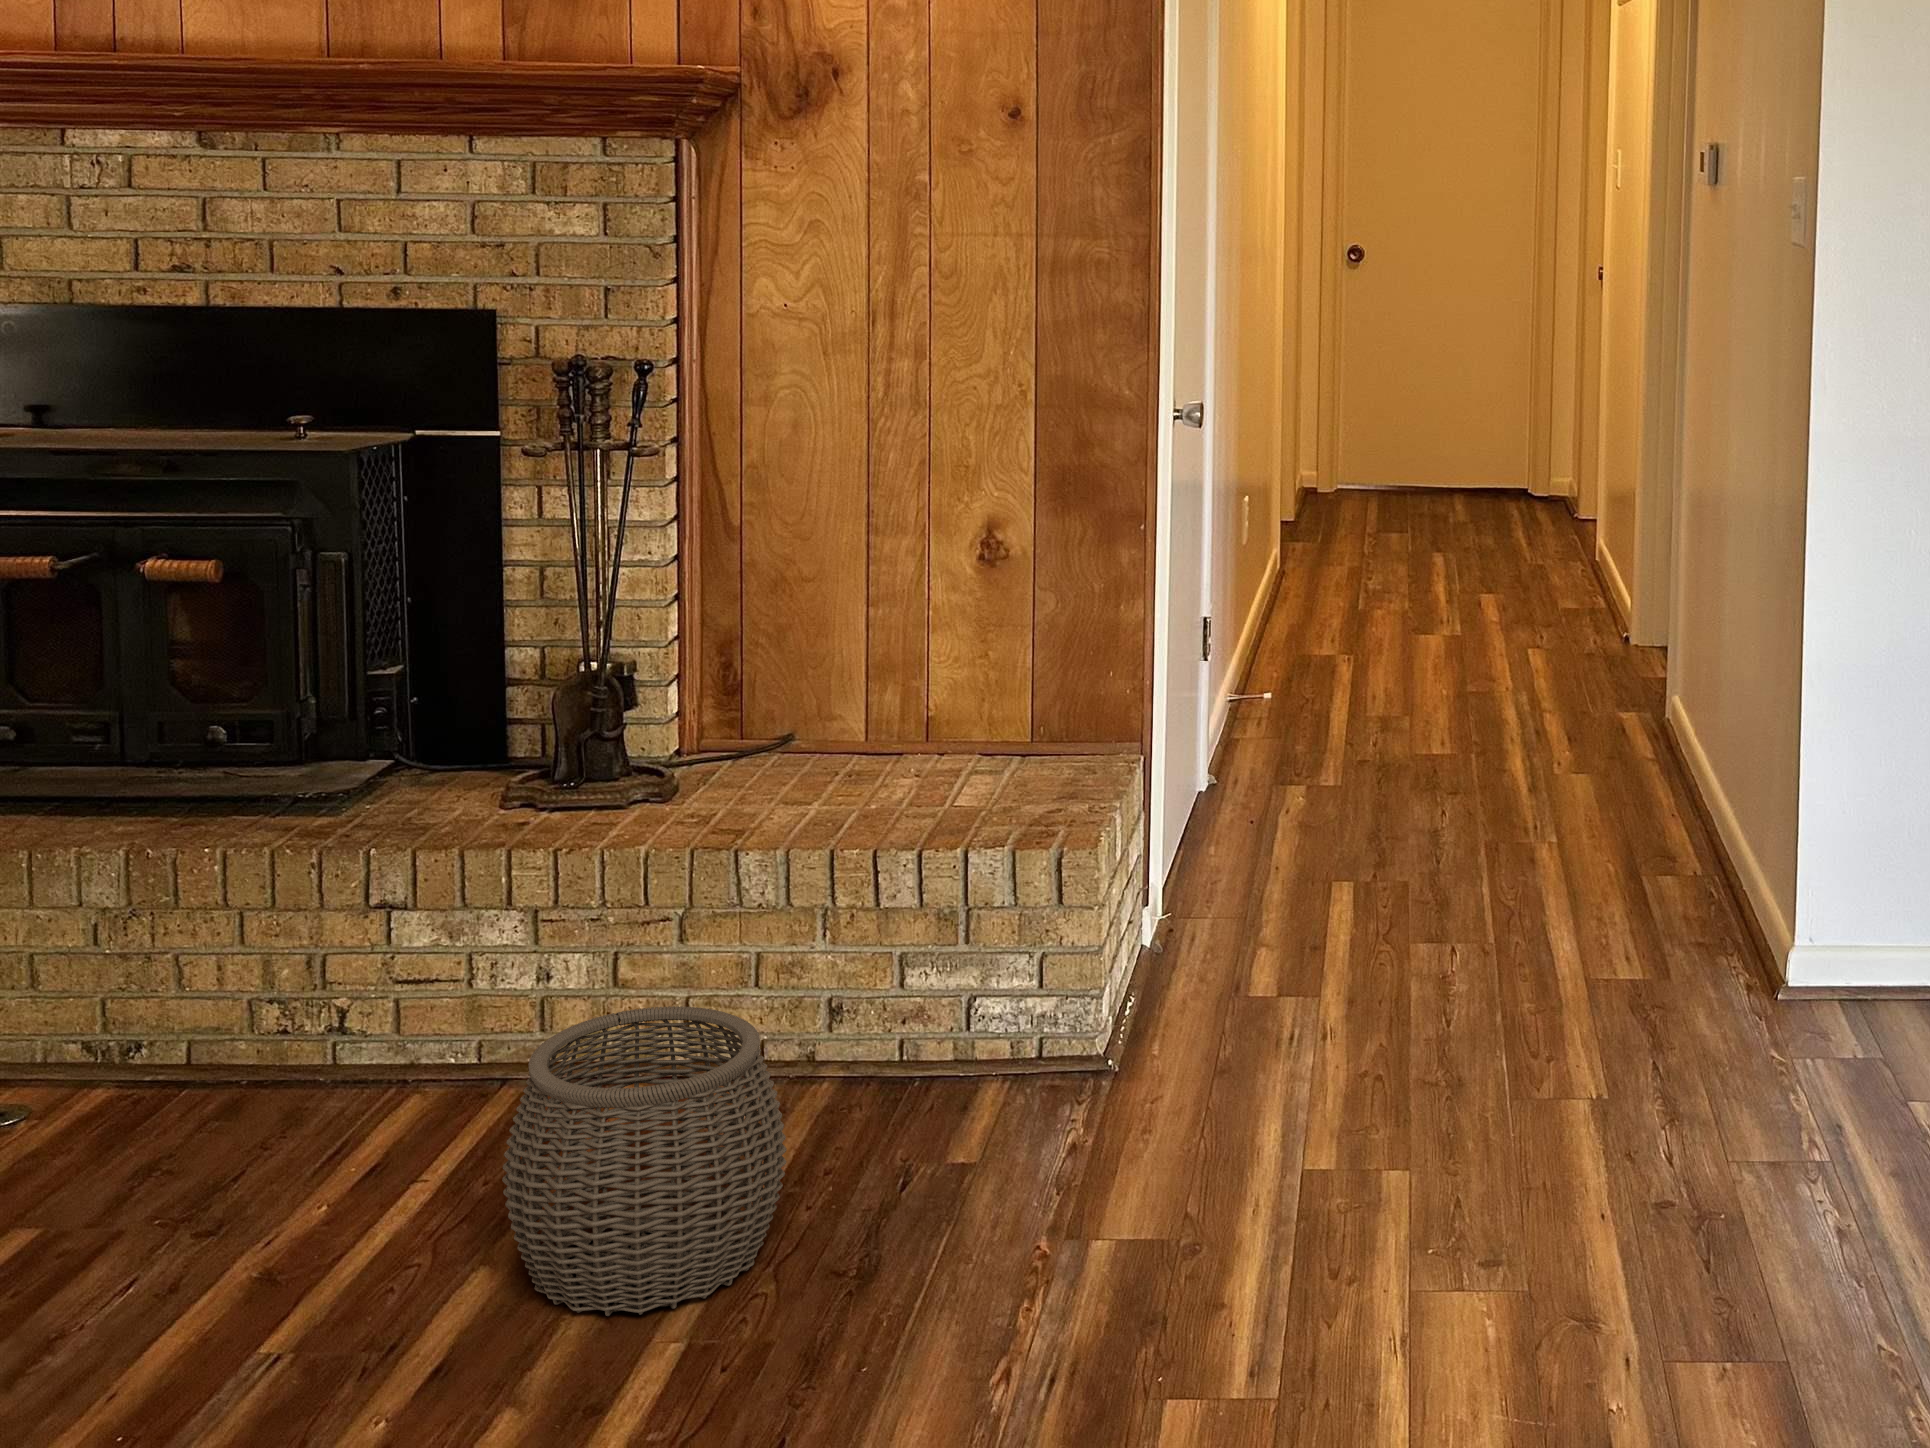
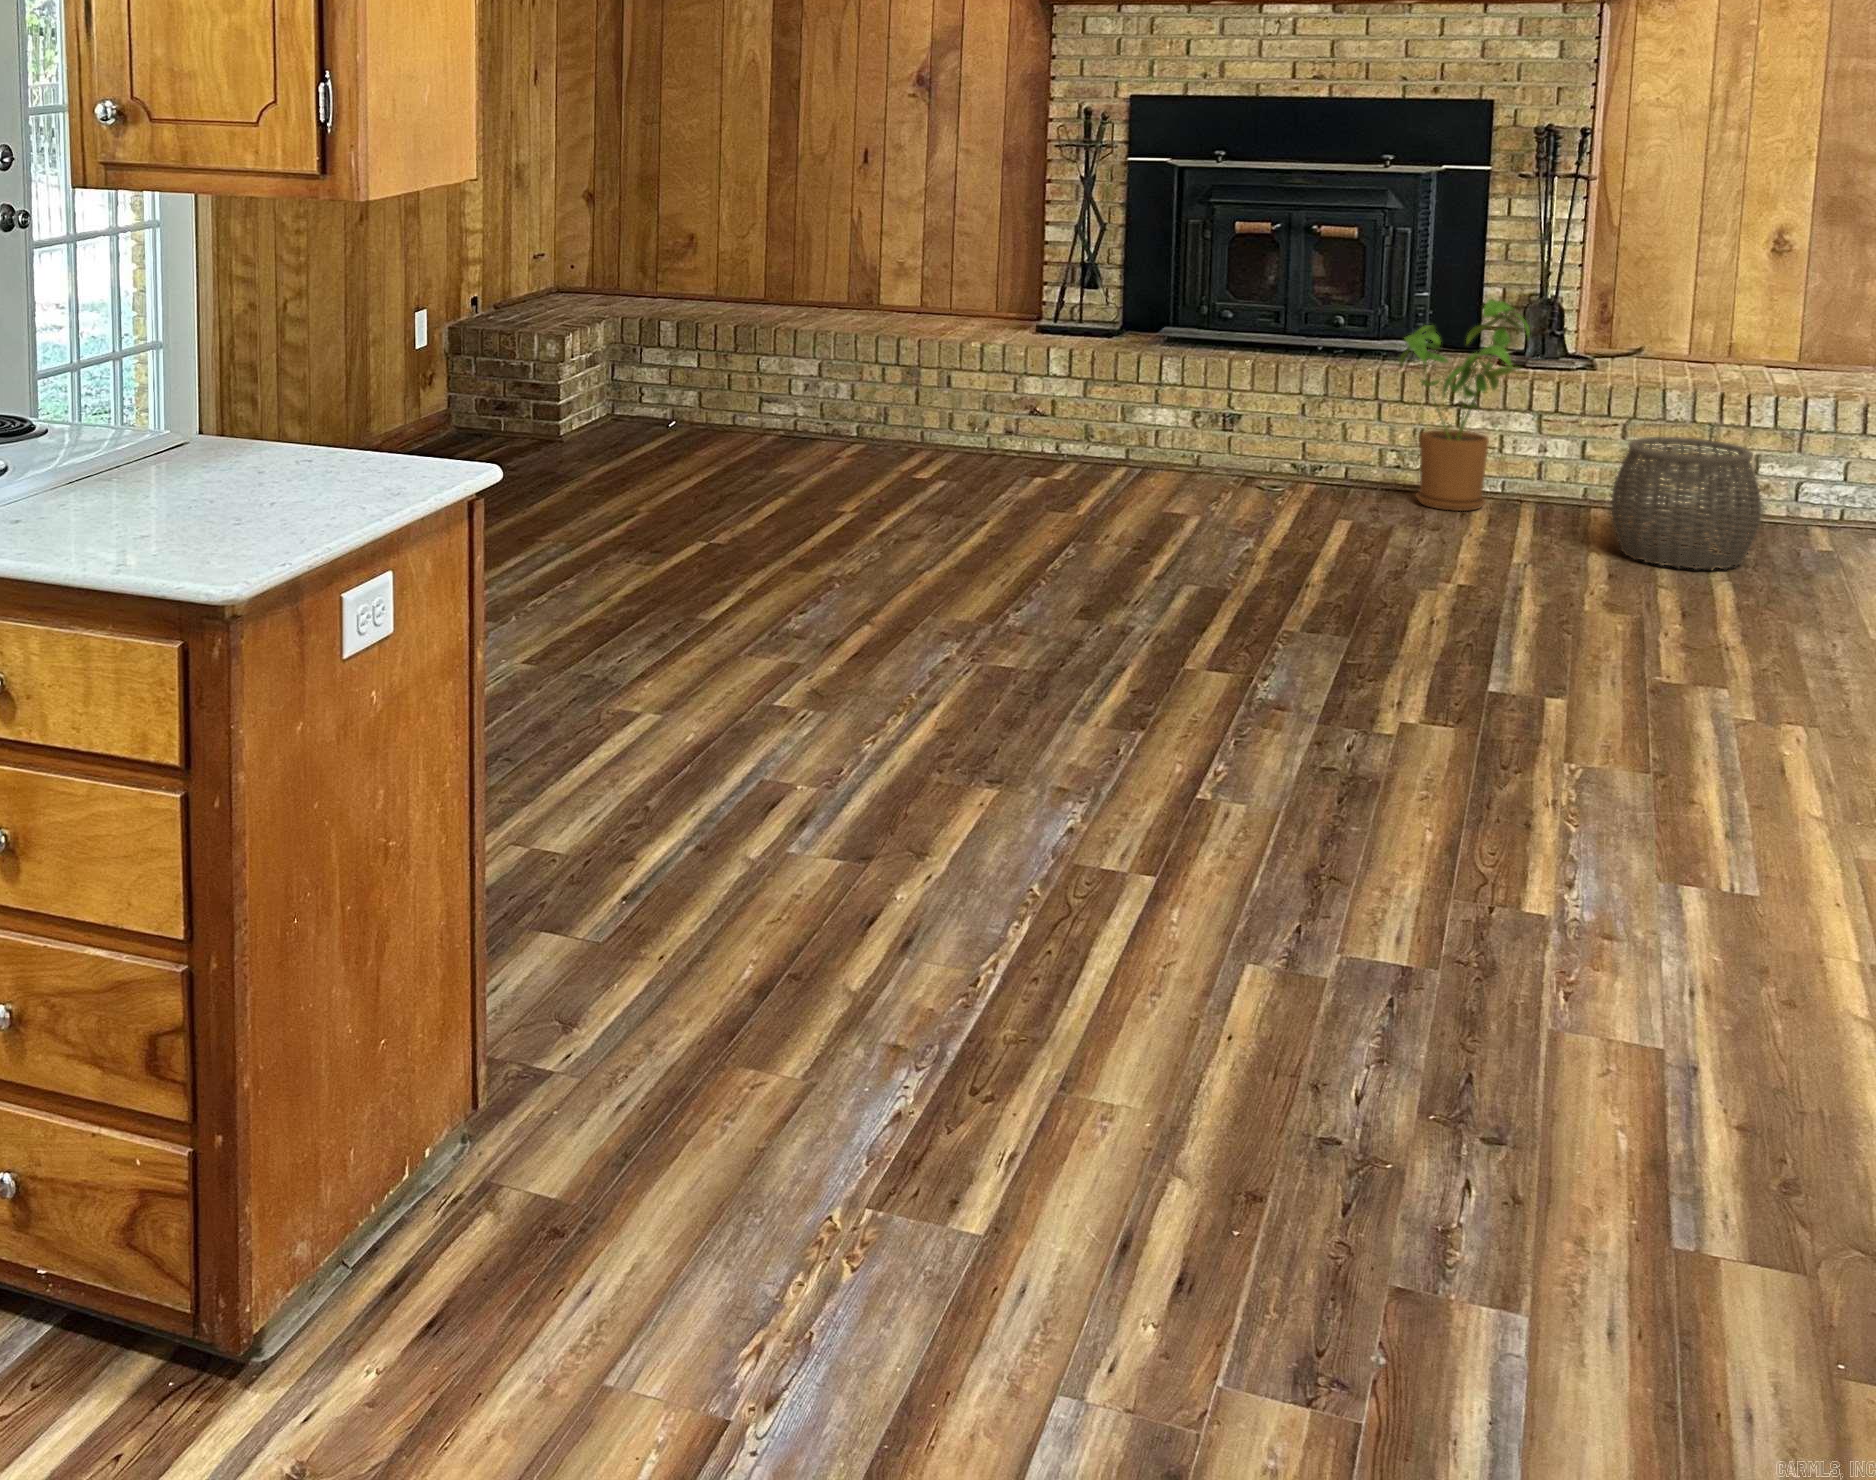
house plant: none [220,724,486,1152] -> present [1399,300,1530,511]

